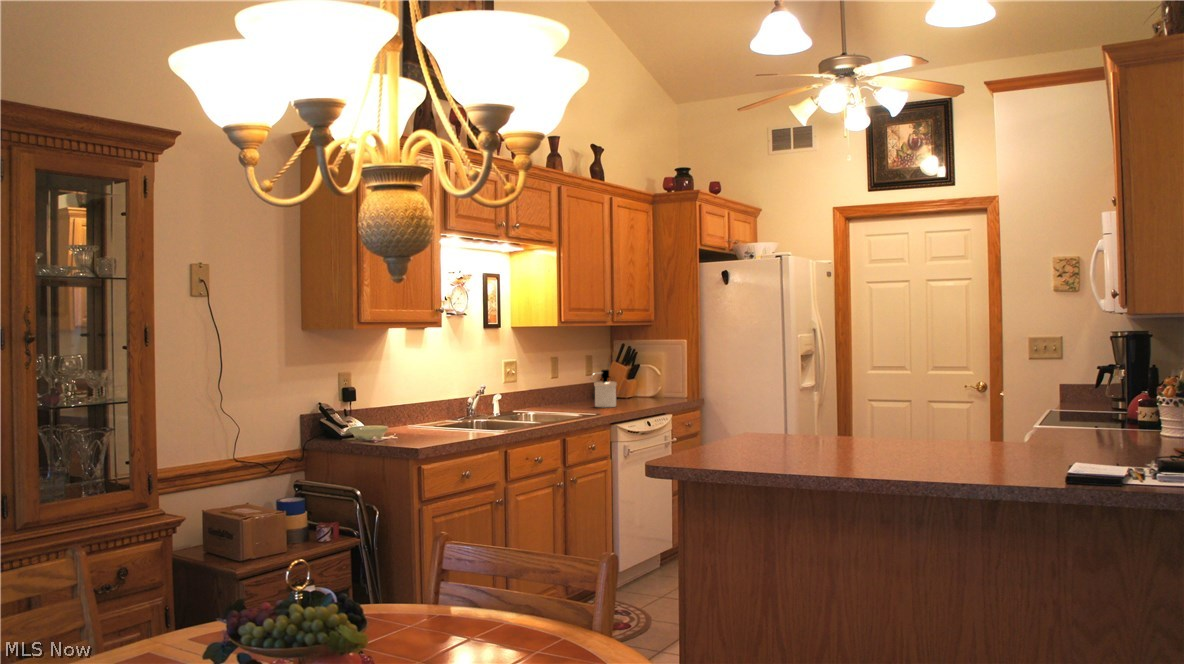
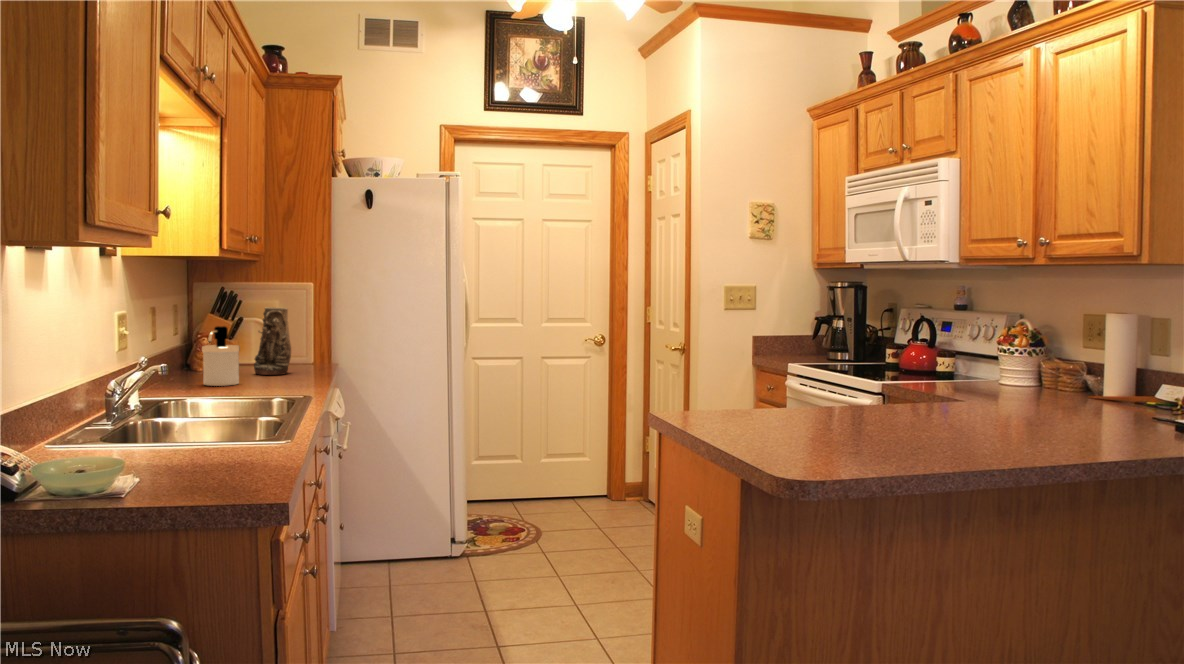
vase: none [640,357,663,403] -> present [254,307,291,375]

